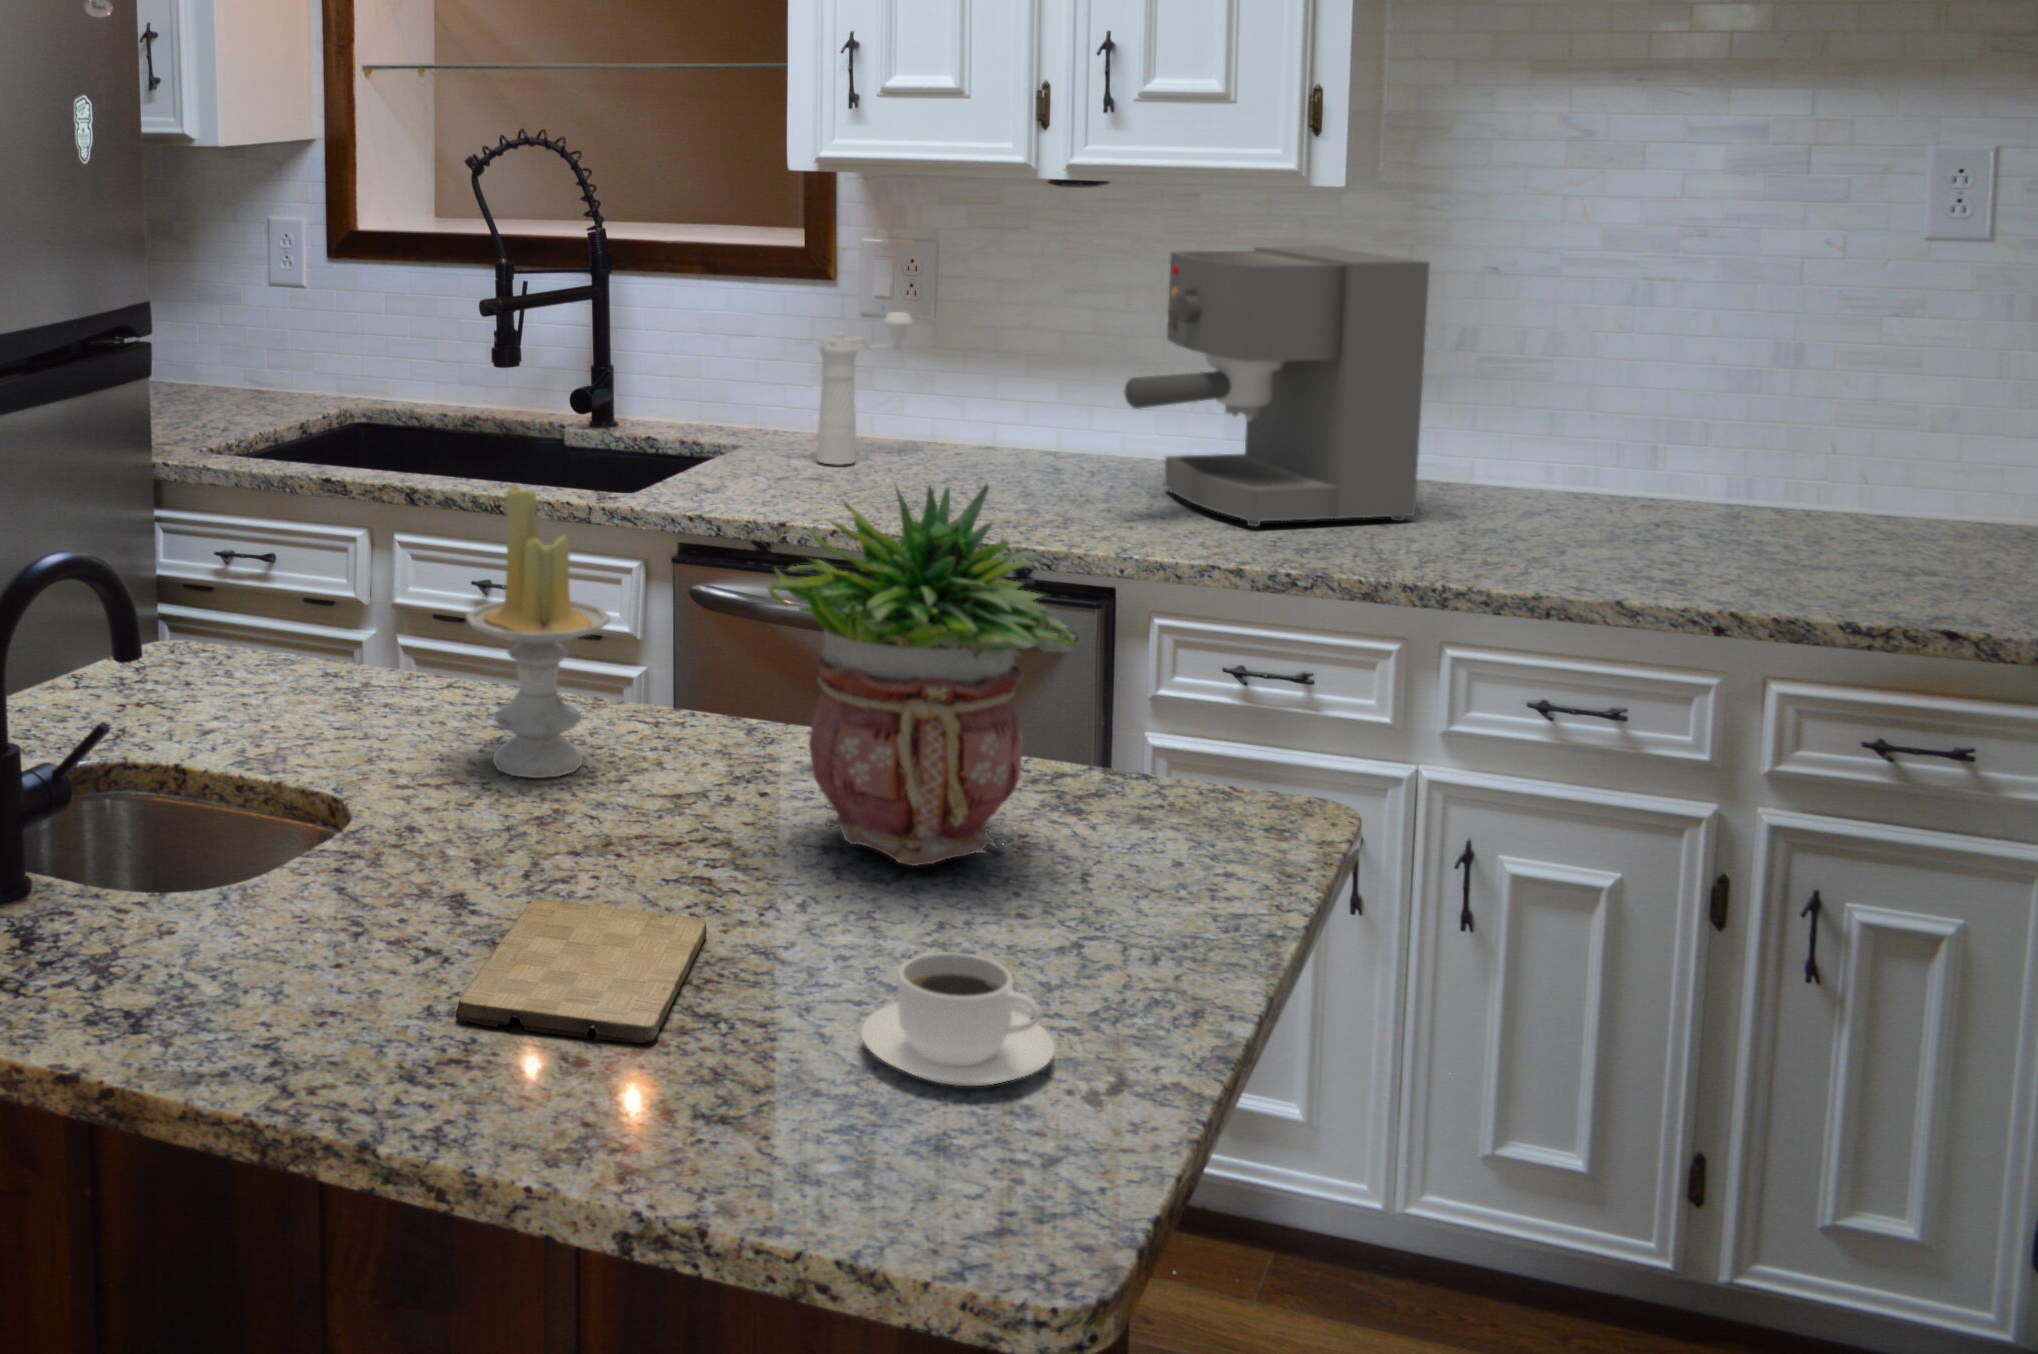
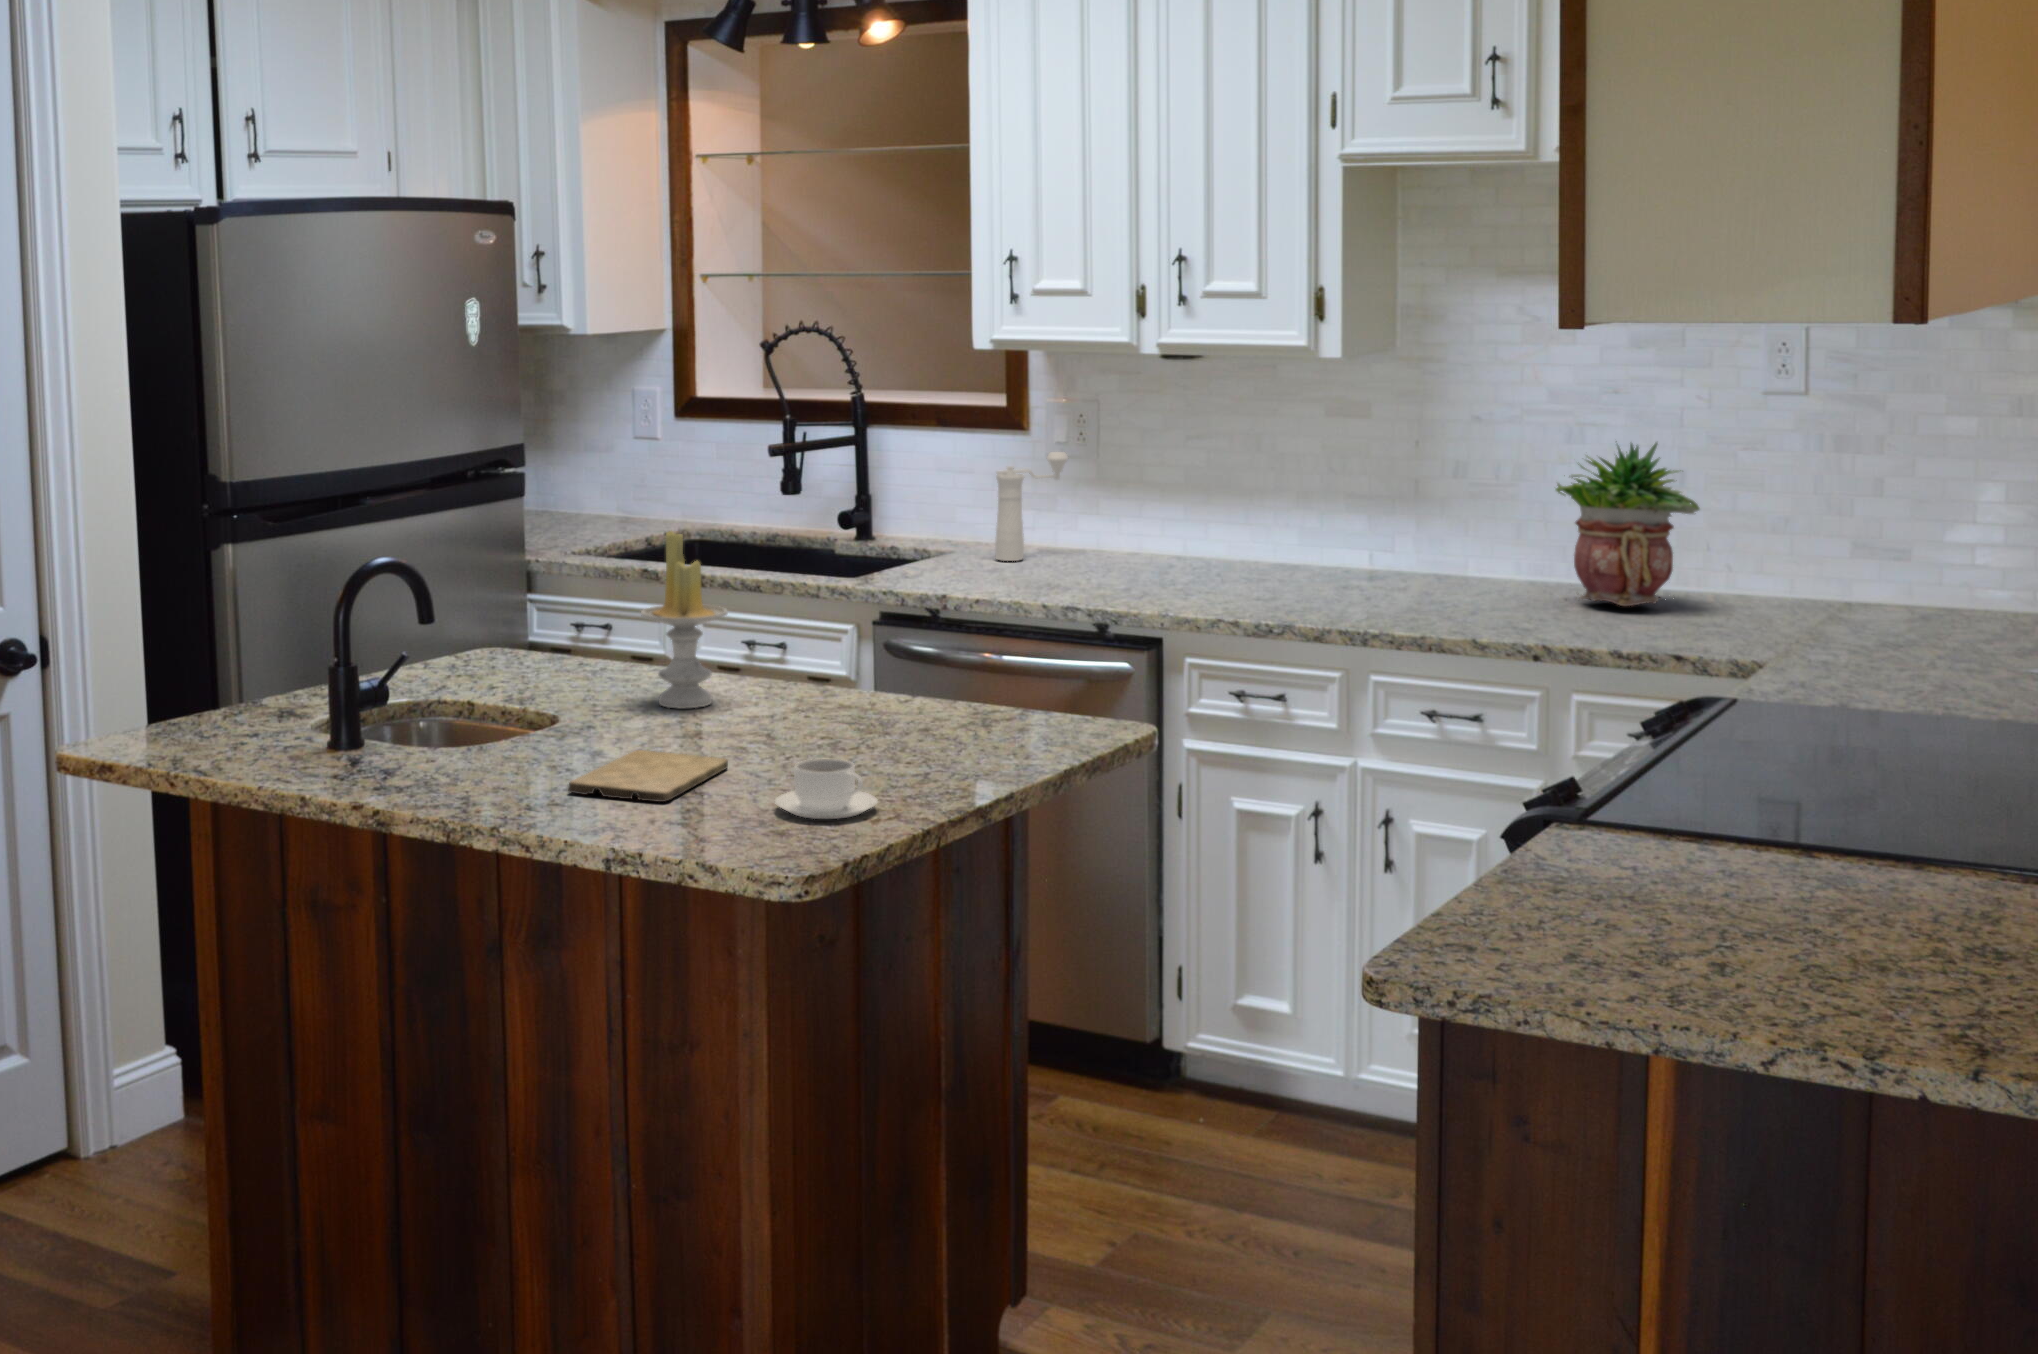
coffee maker: present [1125,246,1430,527] -> none [1178,402,1393,597]
potted plant: present [767,484,1076,866] -> present [1556,443,1699,606]

